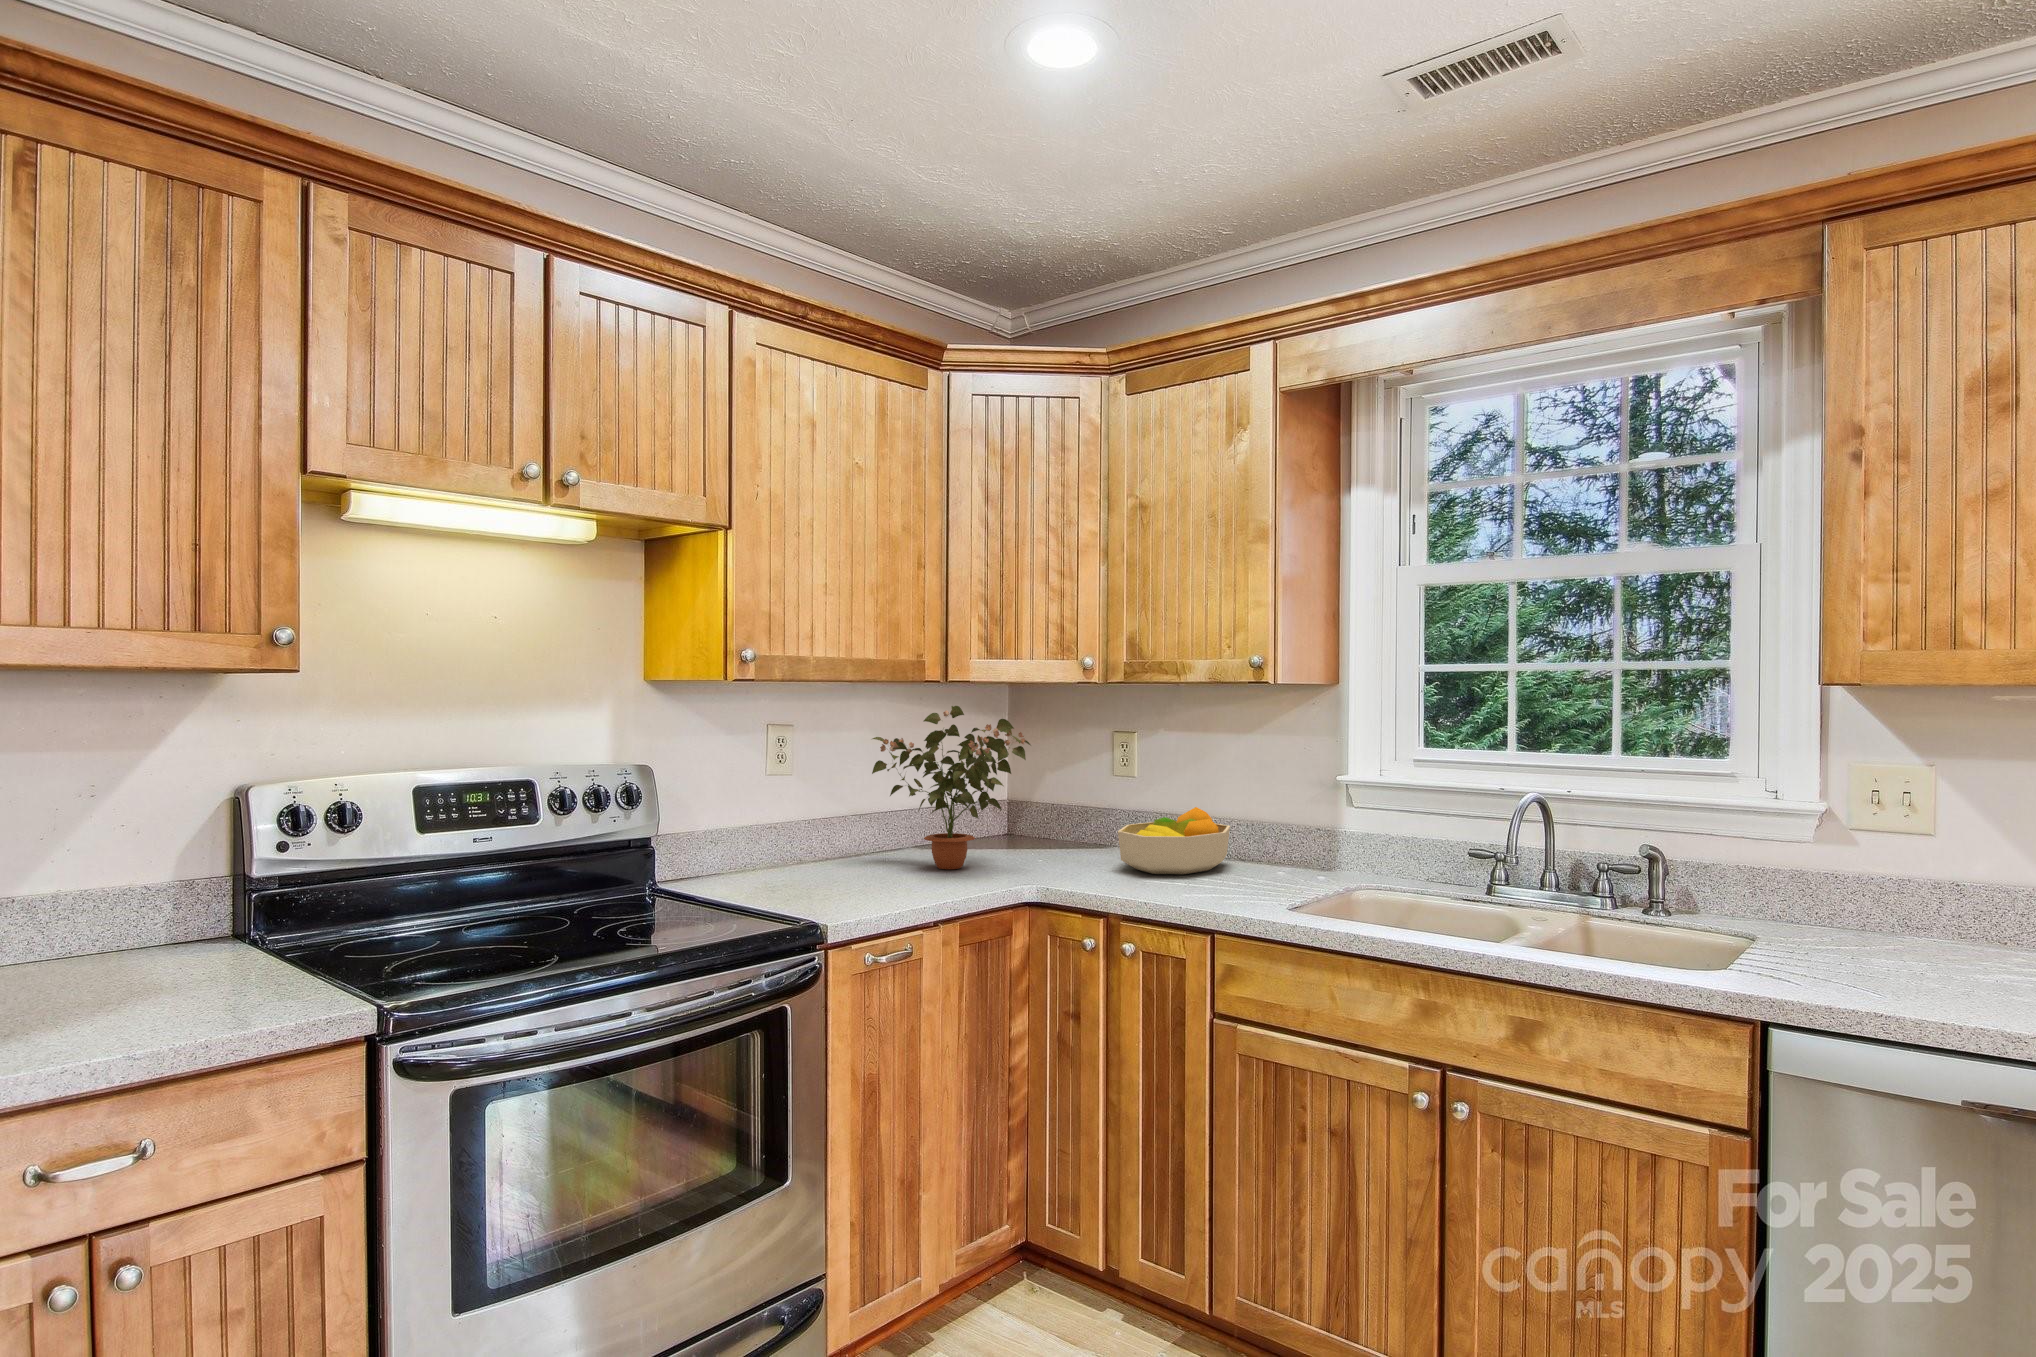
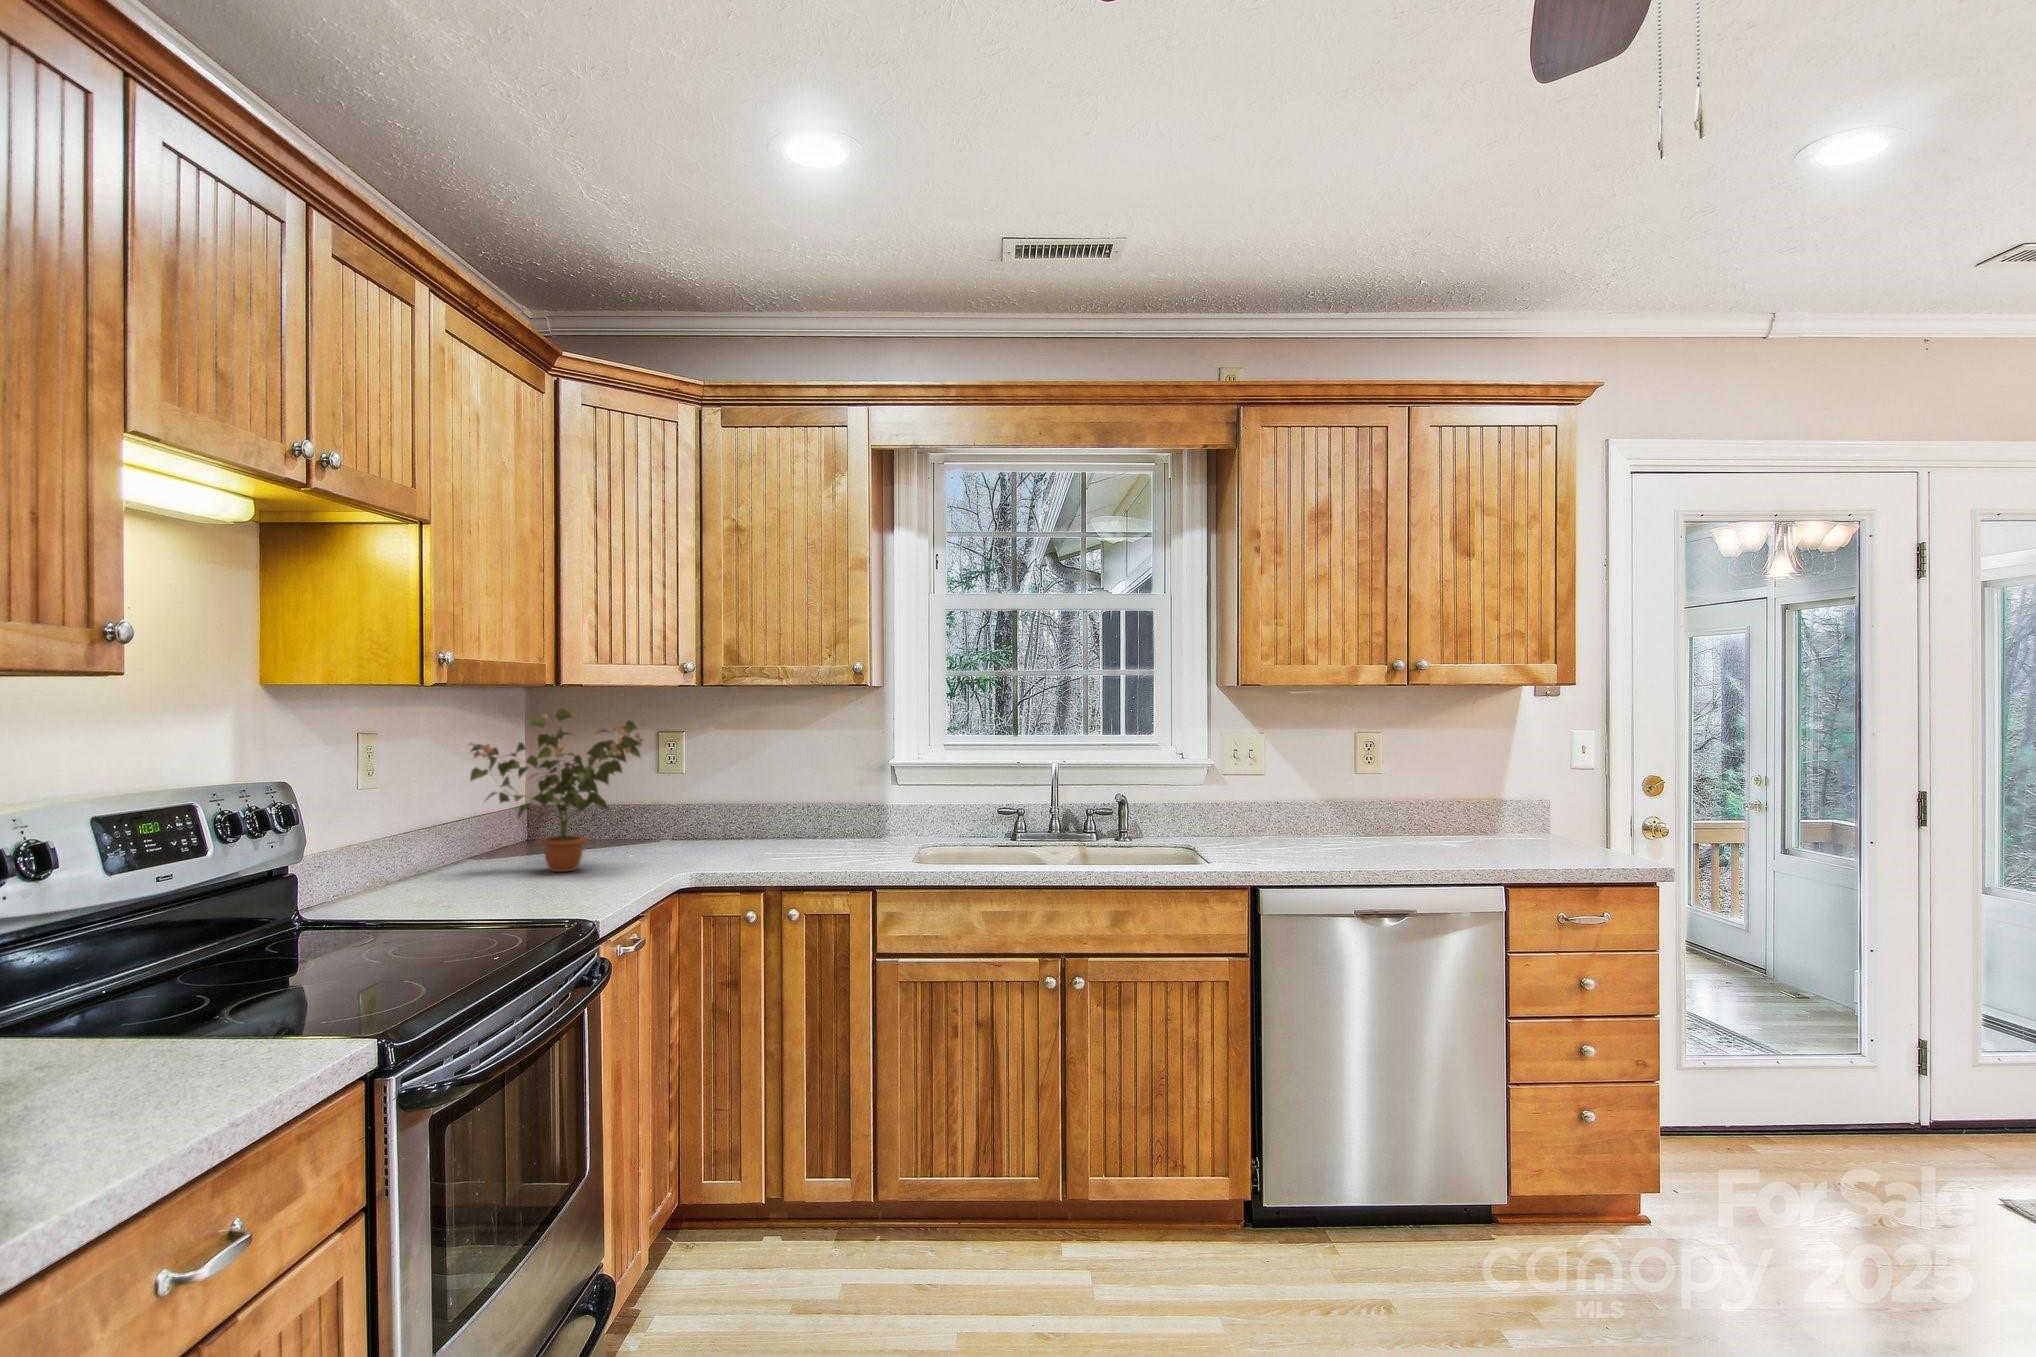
fruit bowl: present [1118,807,1230,874] -> none [712,795,809,854]

